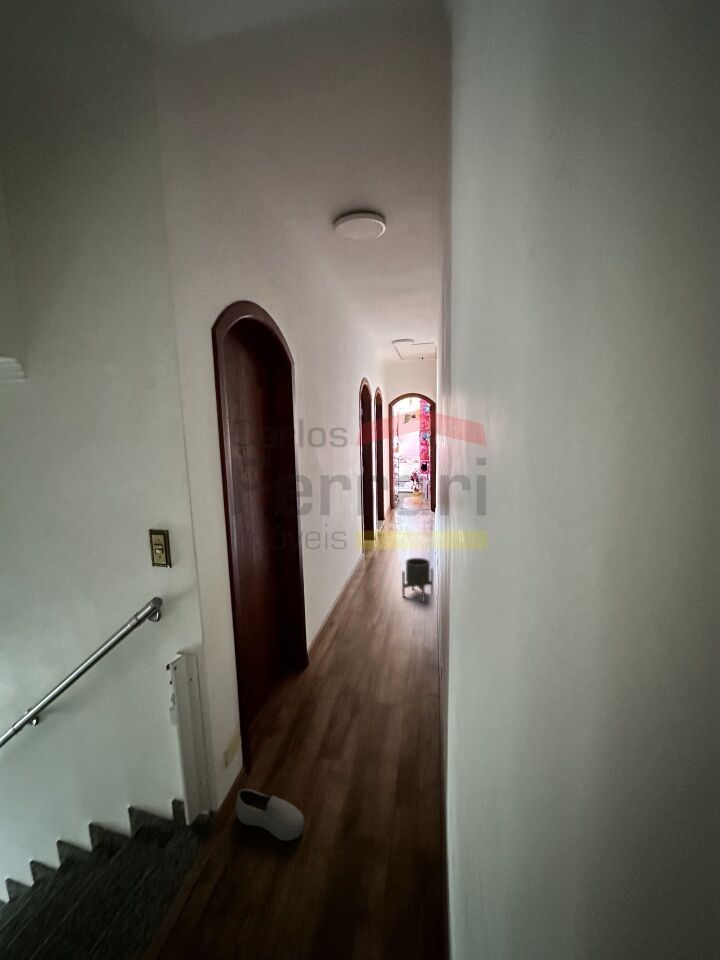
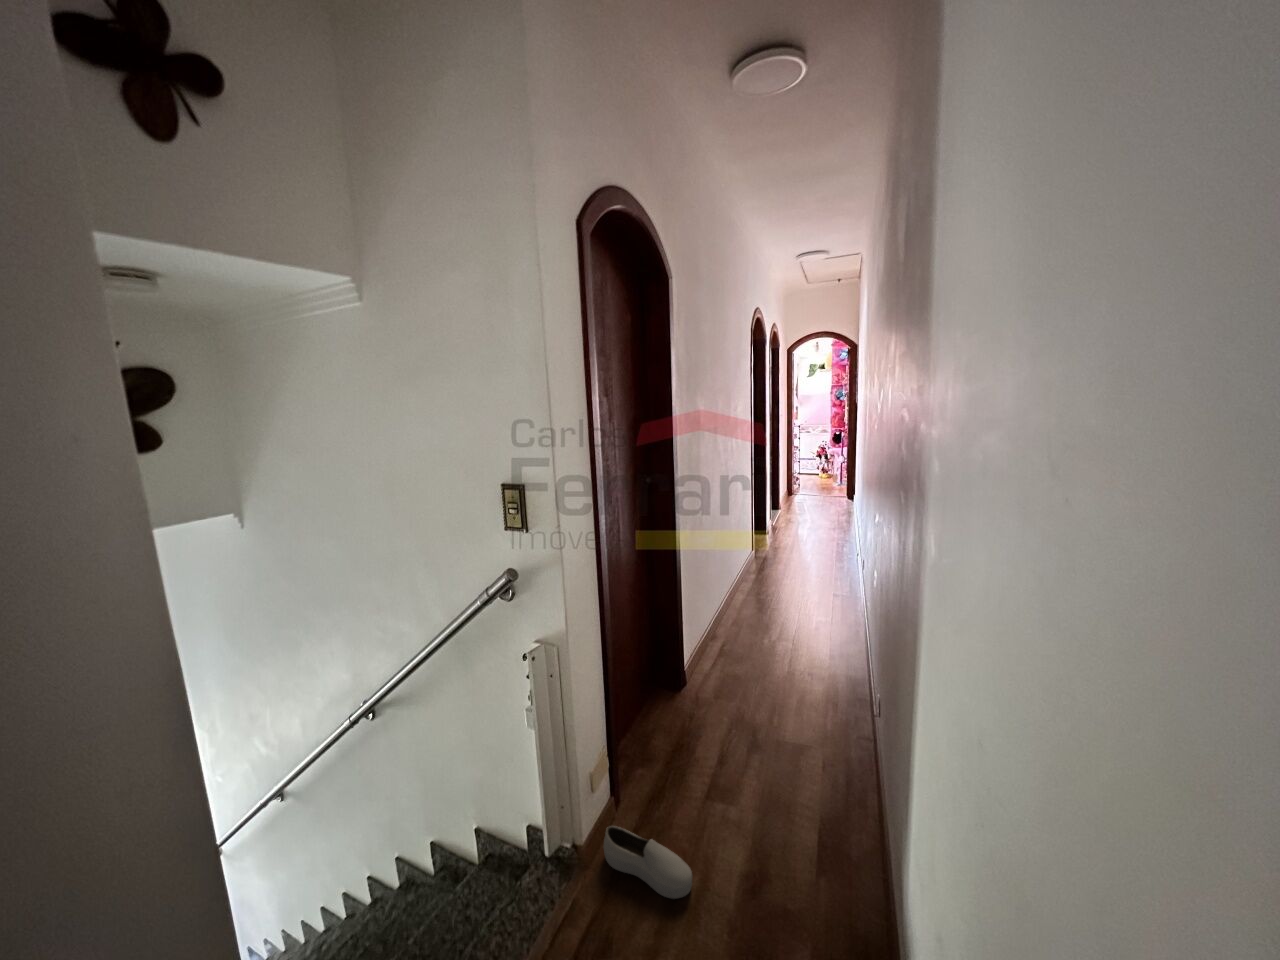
planter: present [402,558,433,601] -> none [811,555,858,615]

